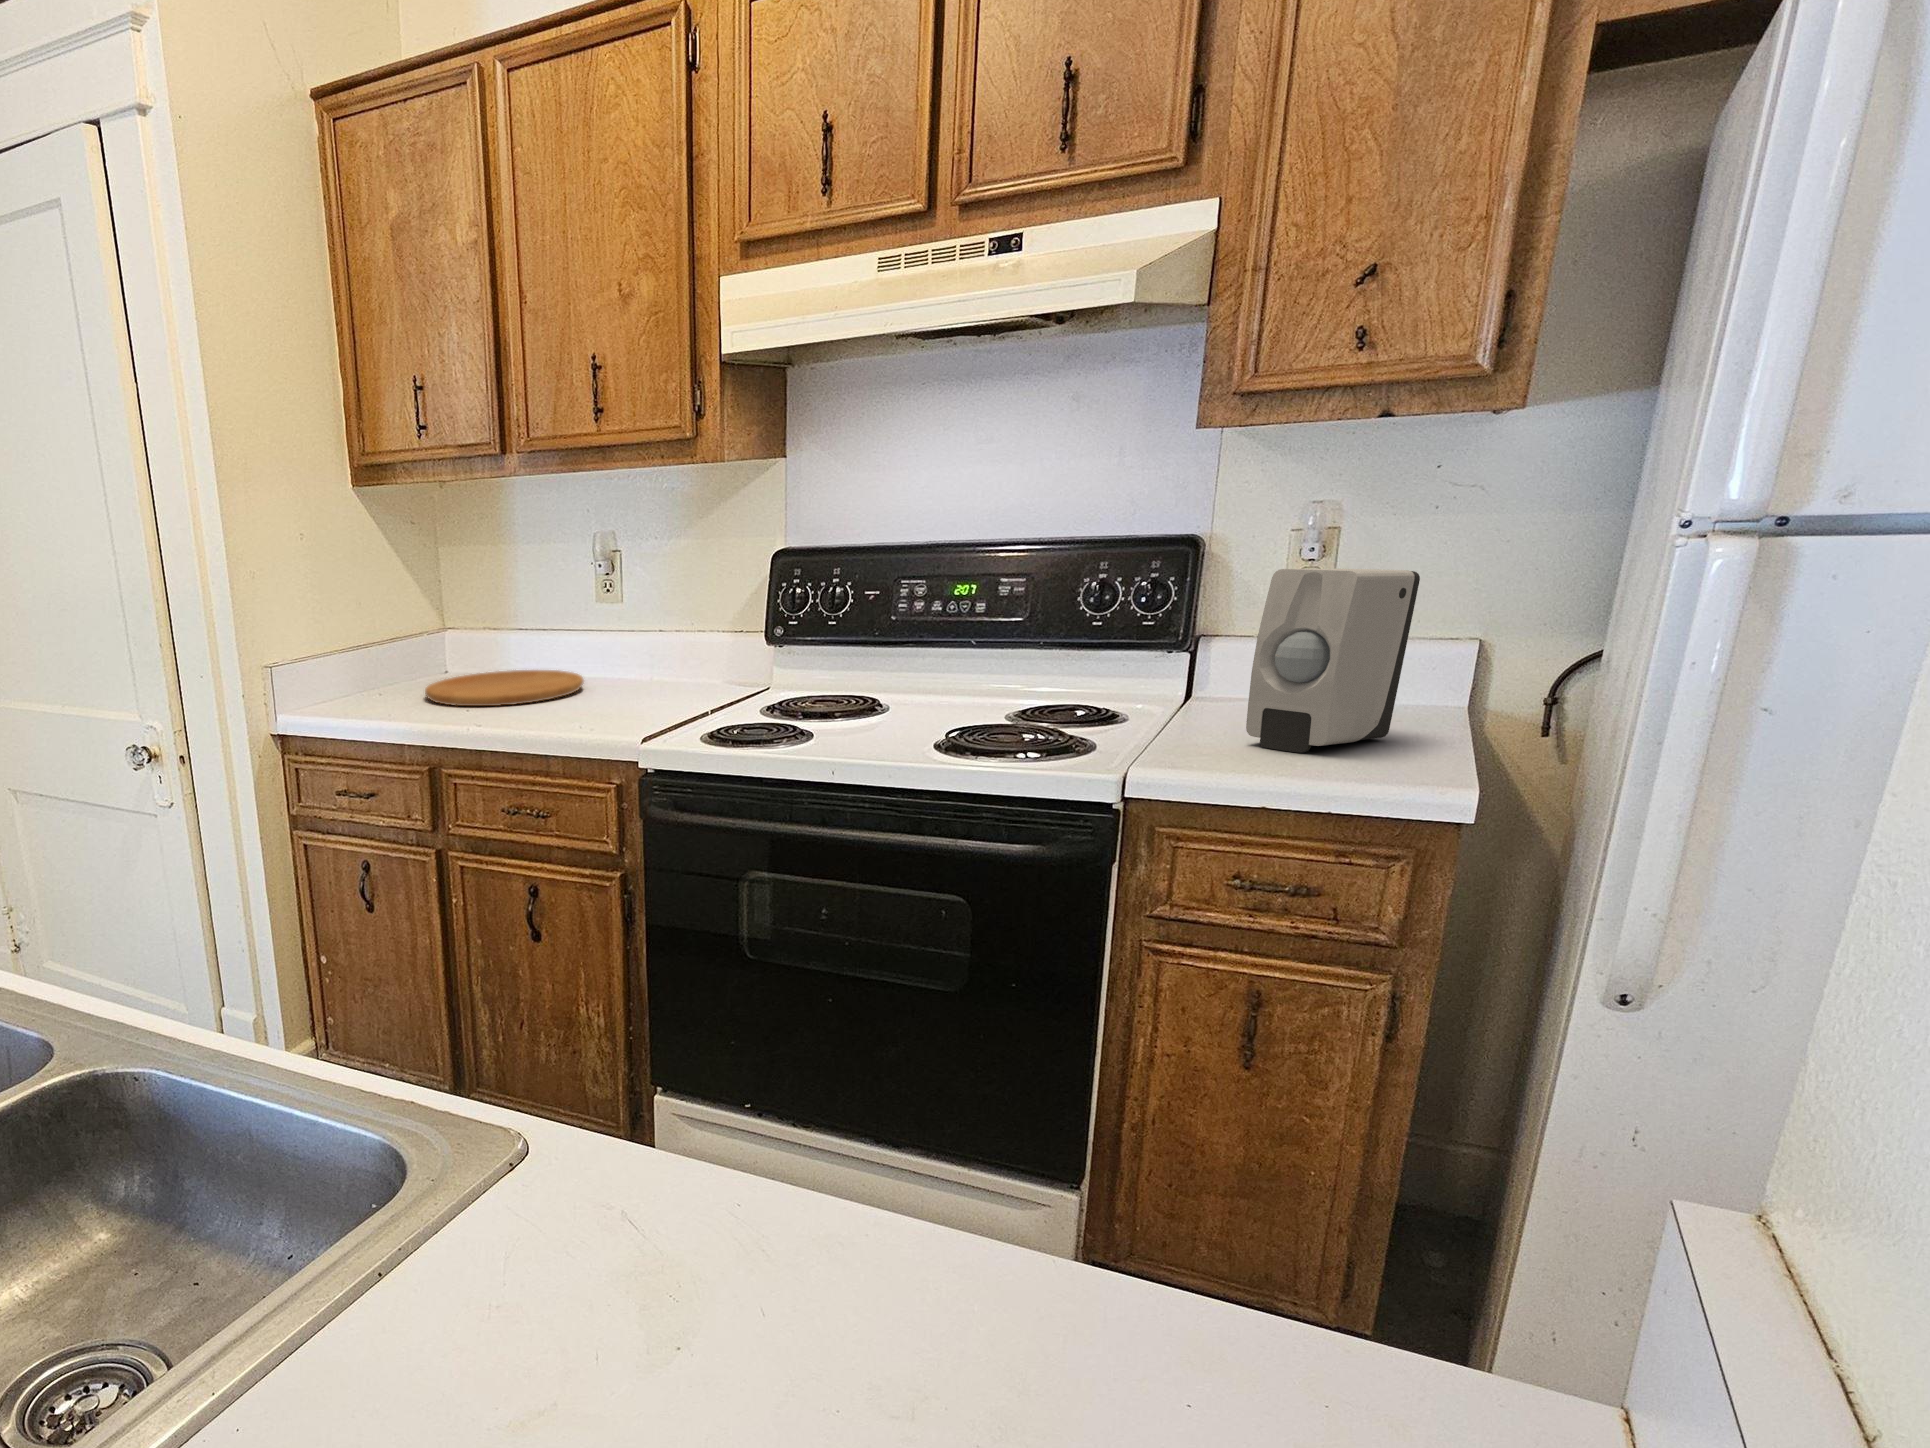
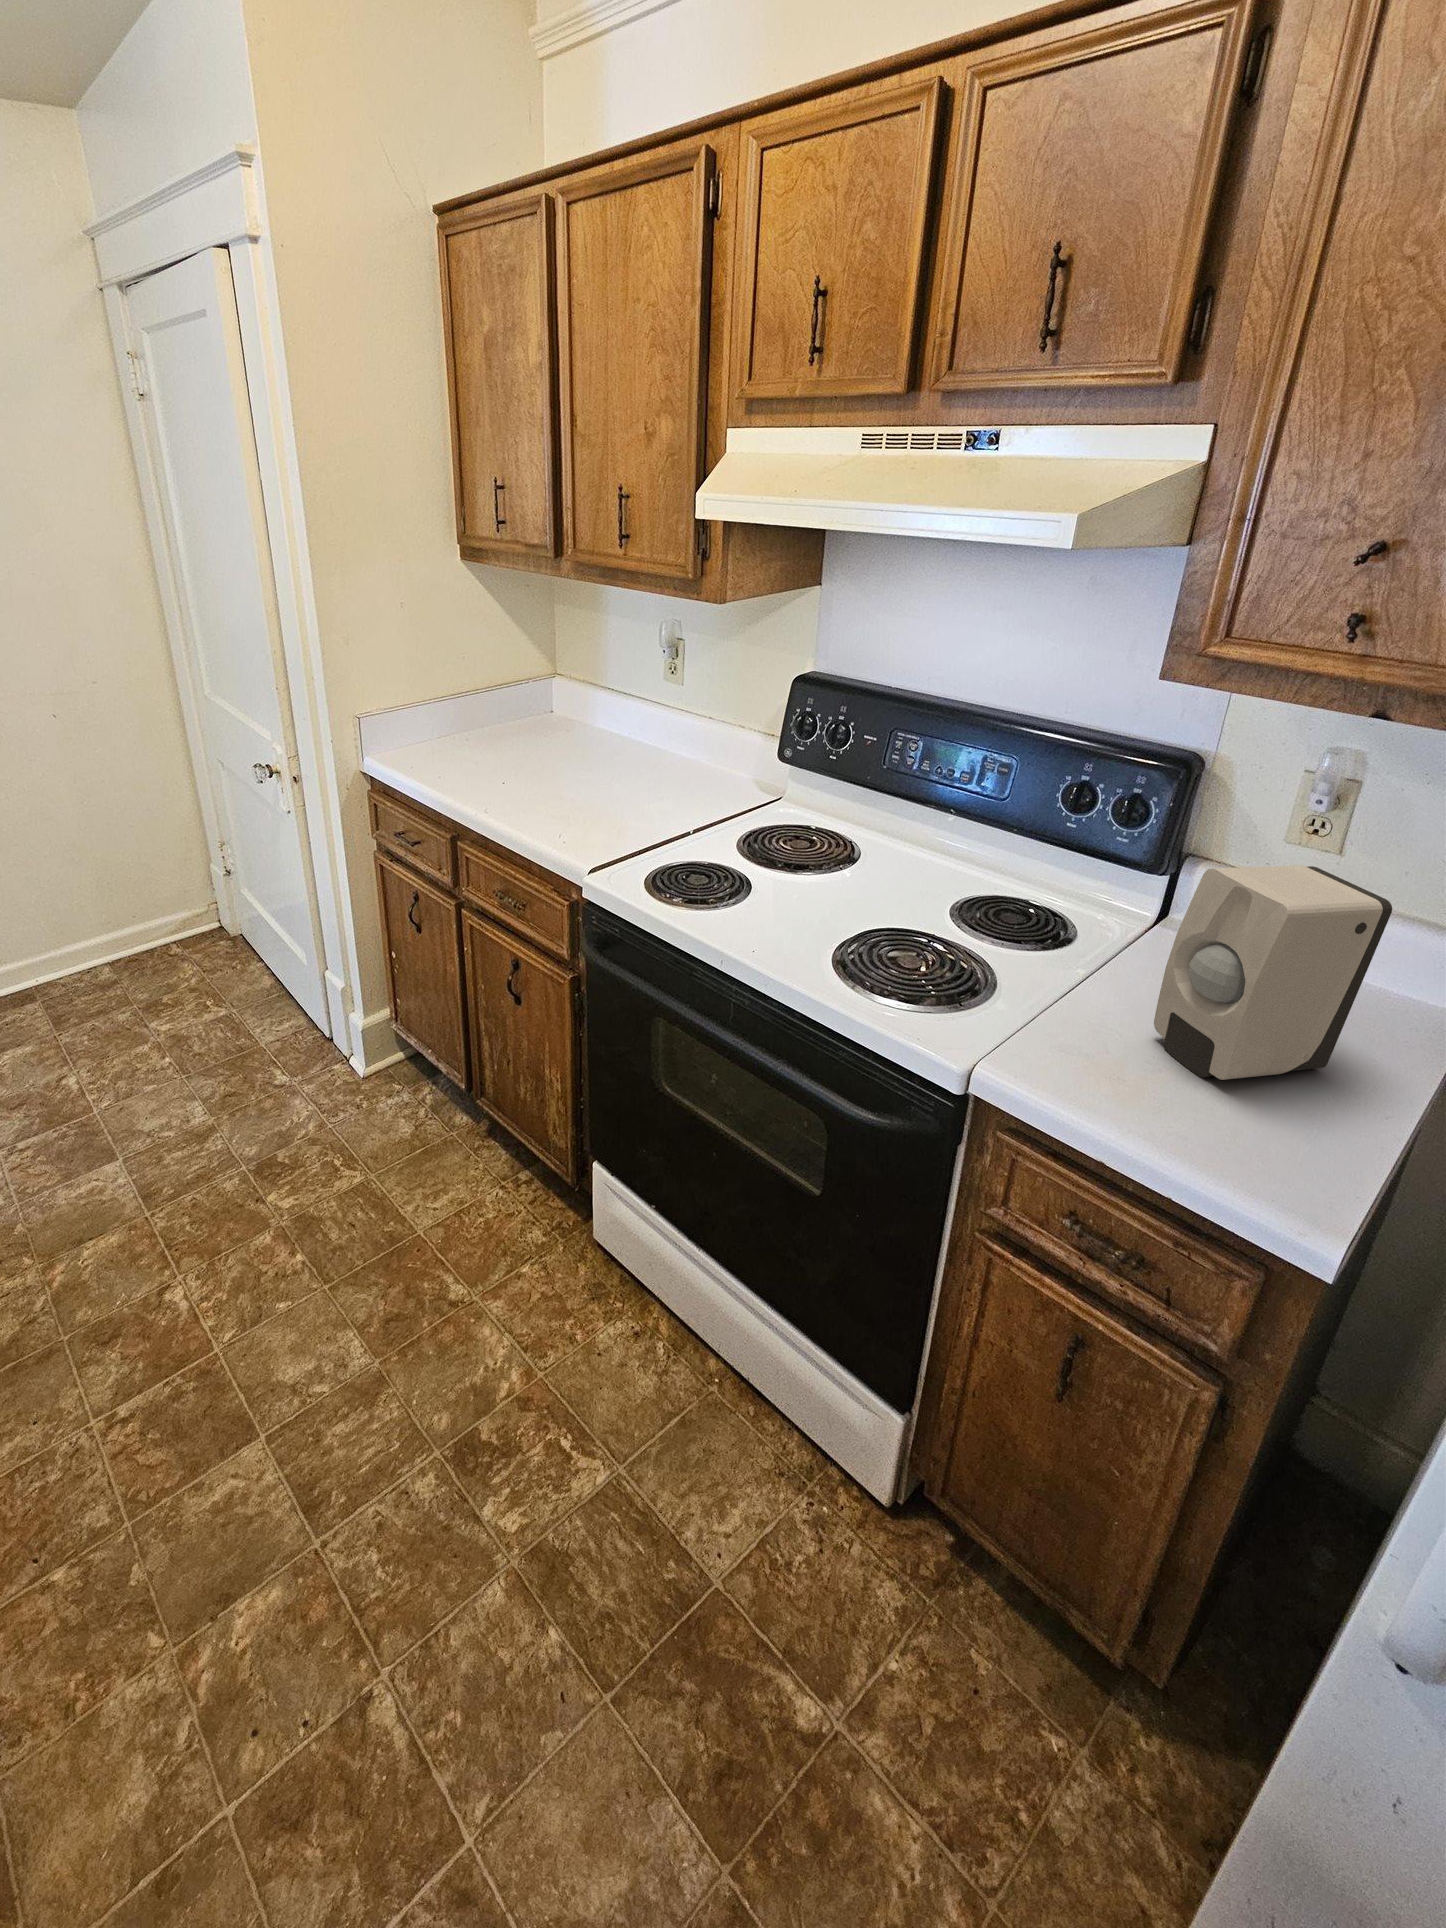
cutting board: present [425,670,584,706] -> none [496,725,635,776]

